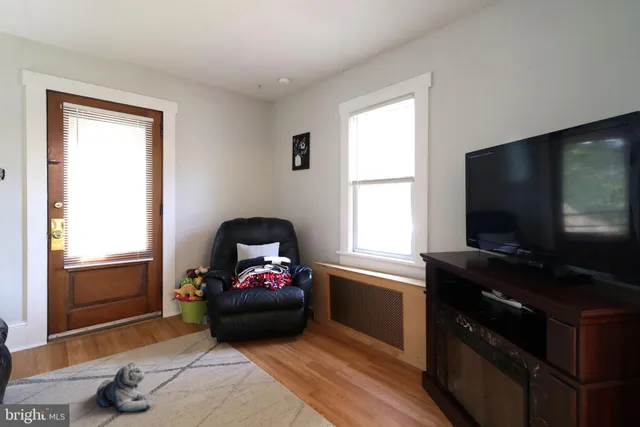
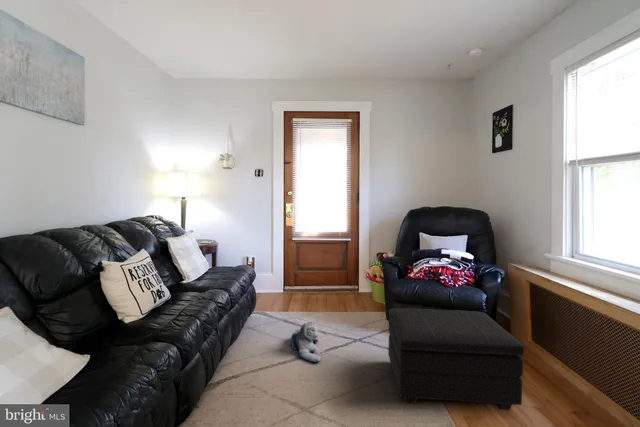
footstool: none [229,306,343,405] -> present [388,308,524,410]

